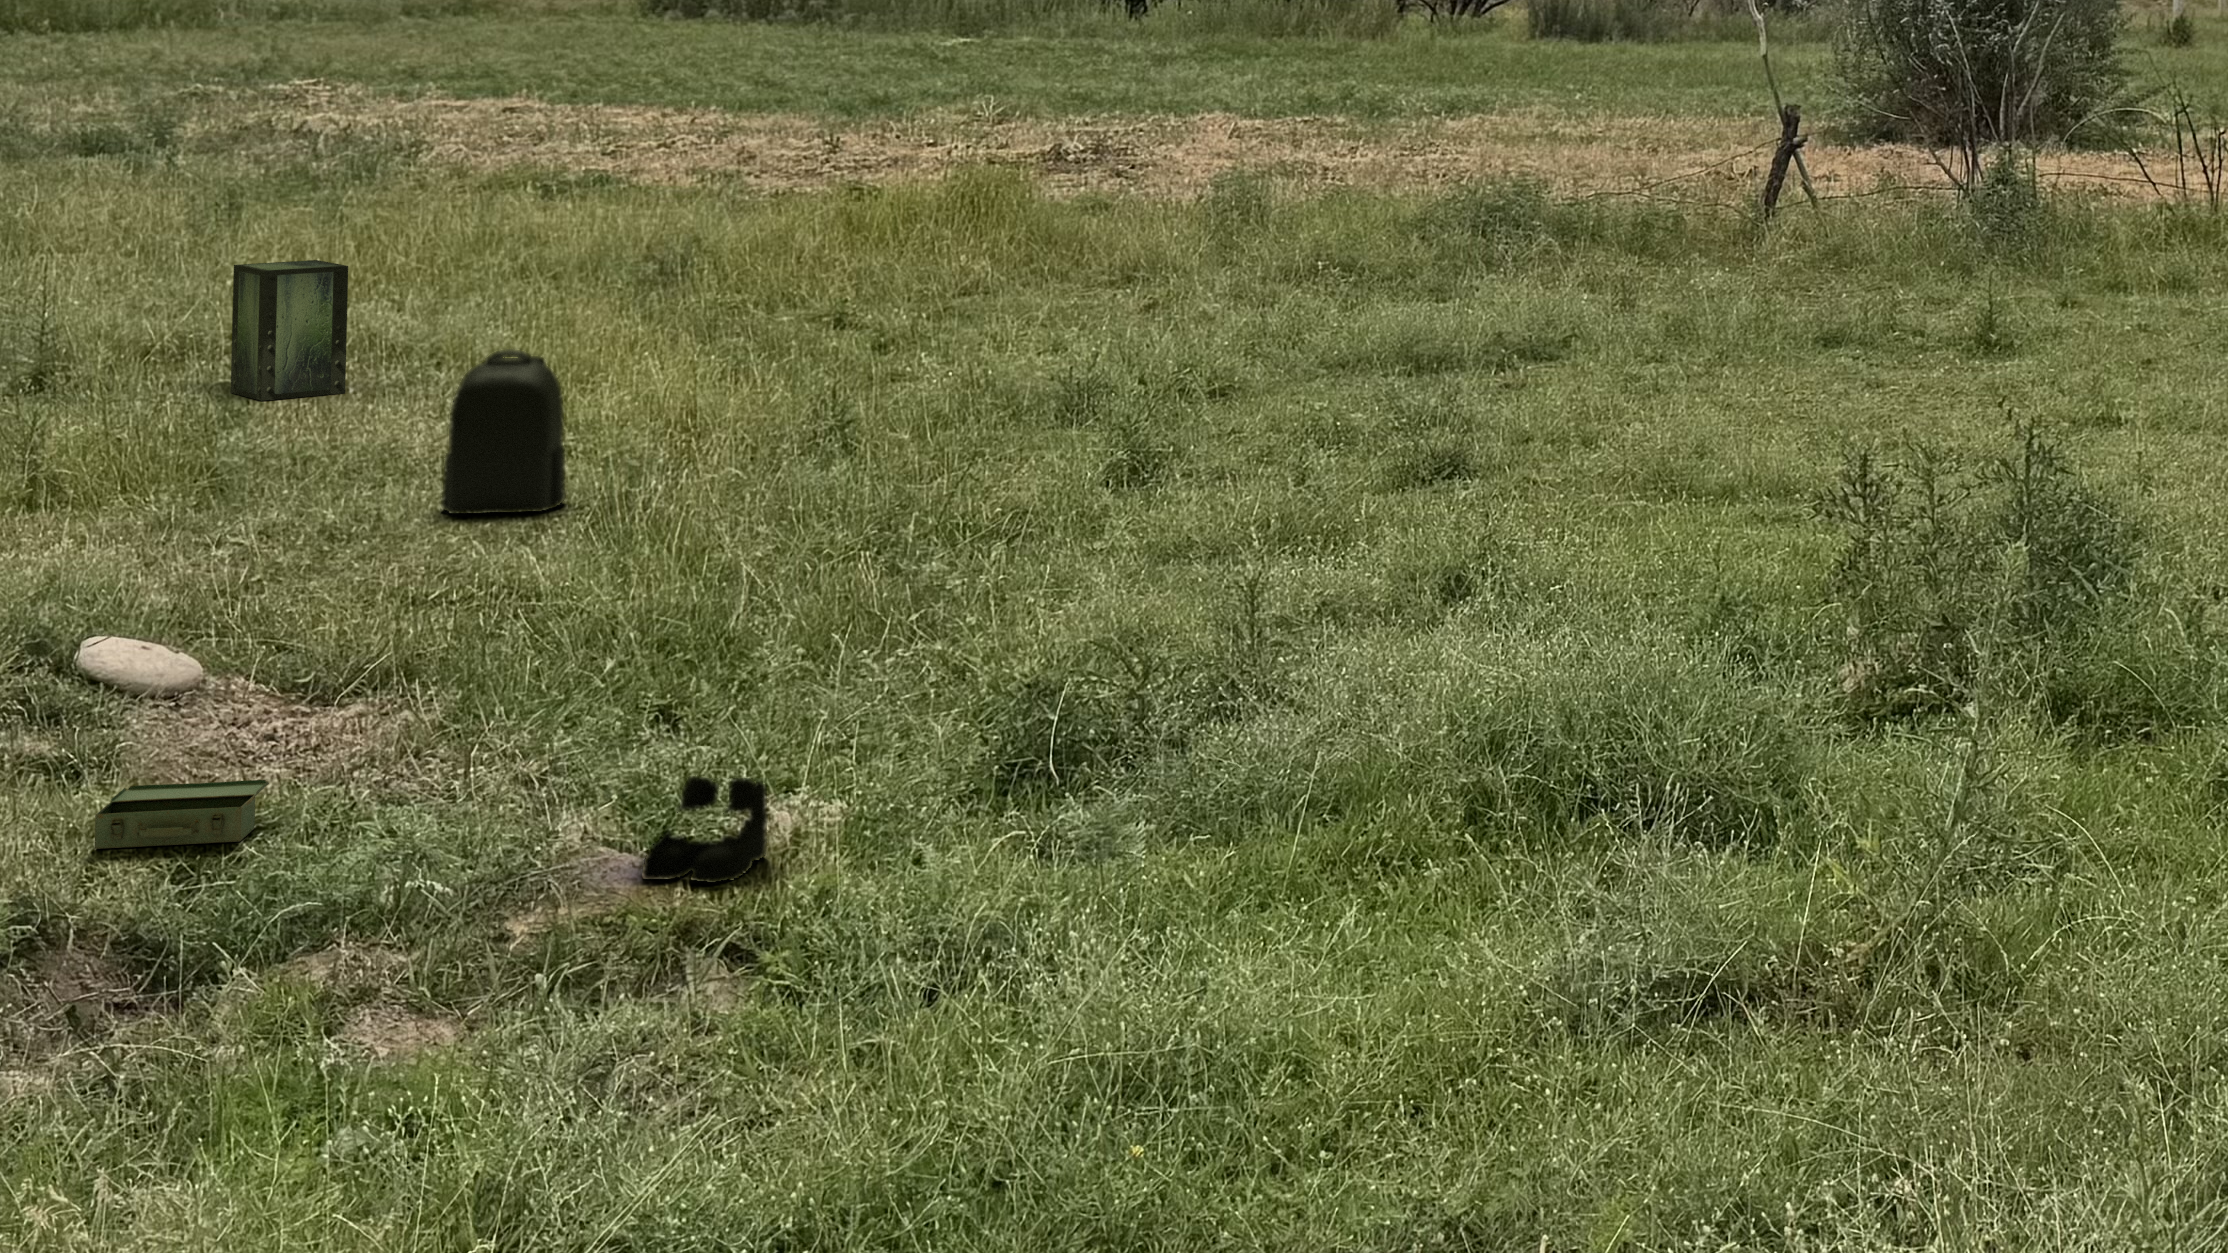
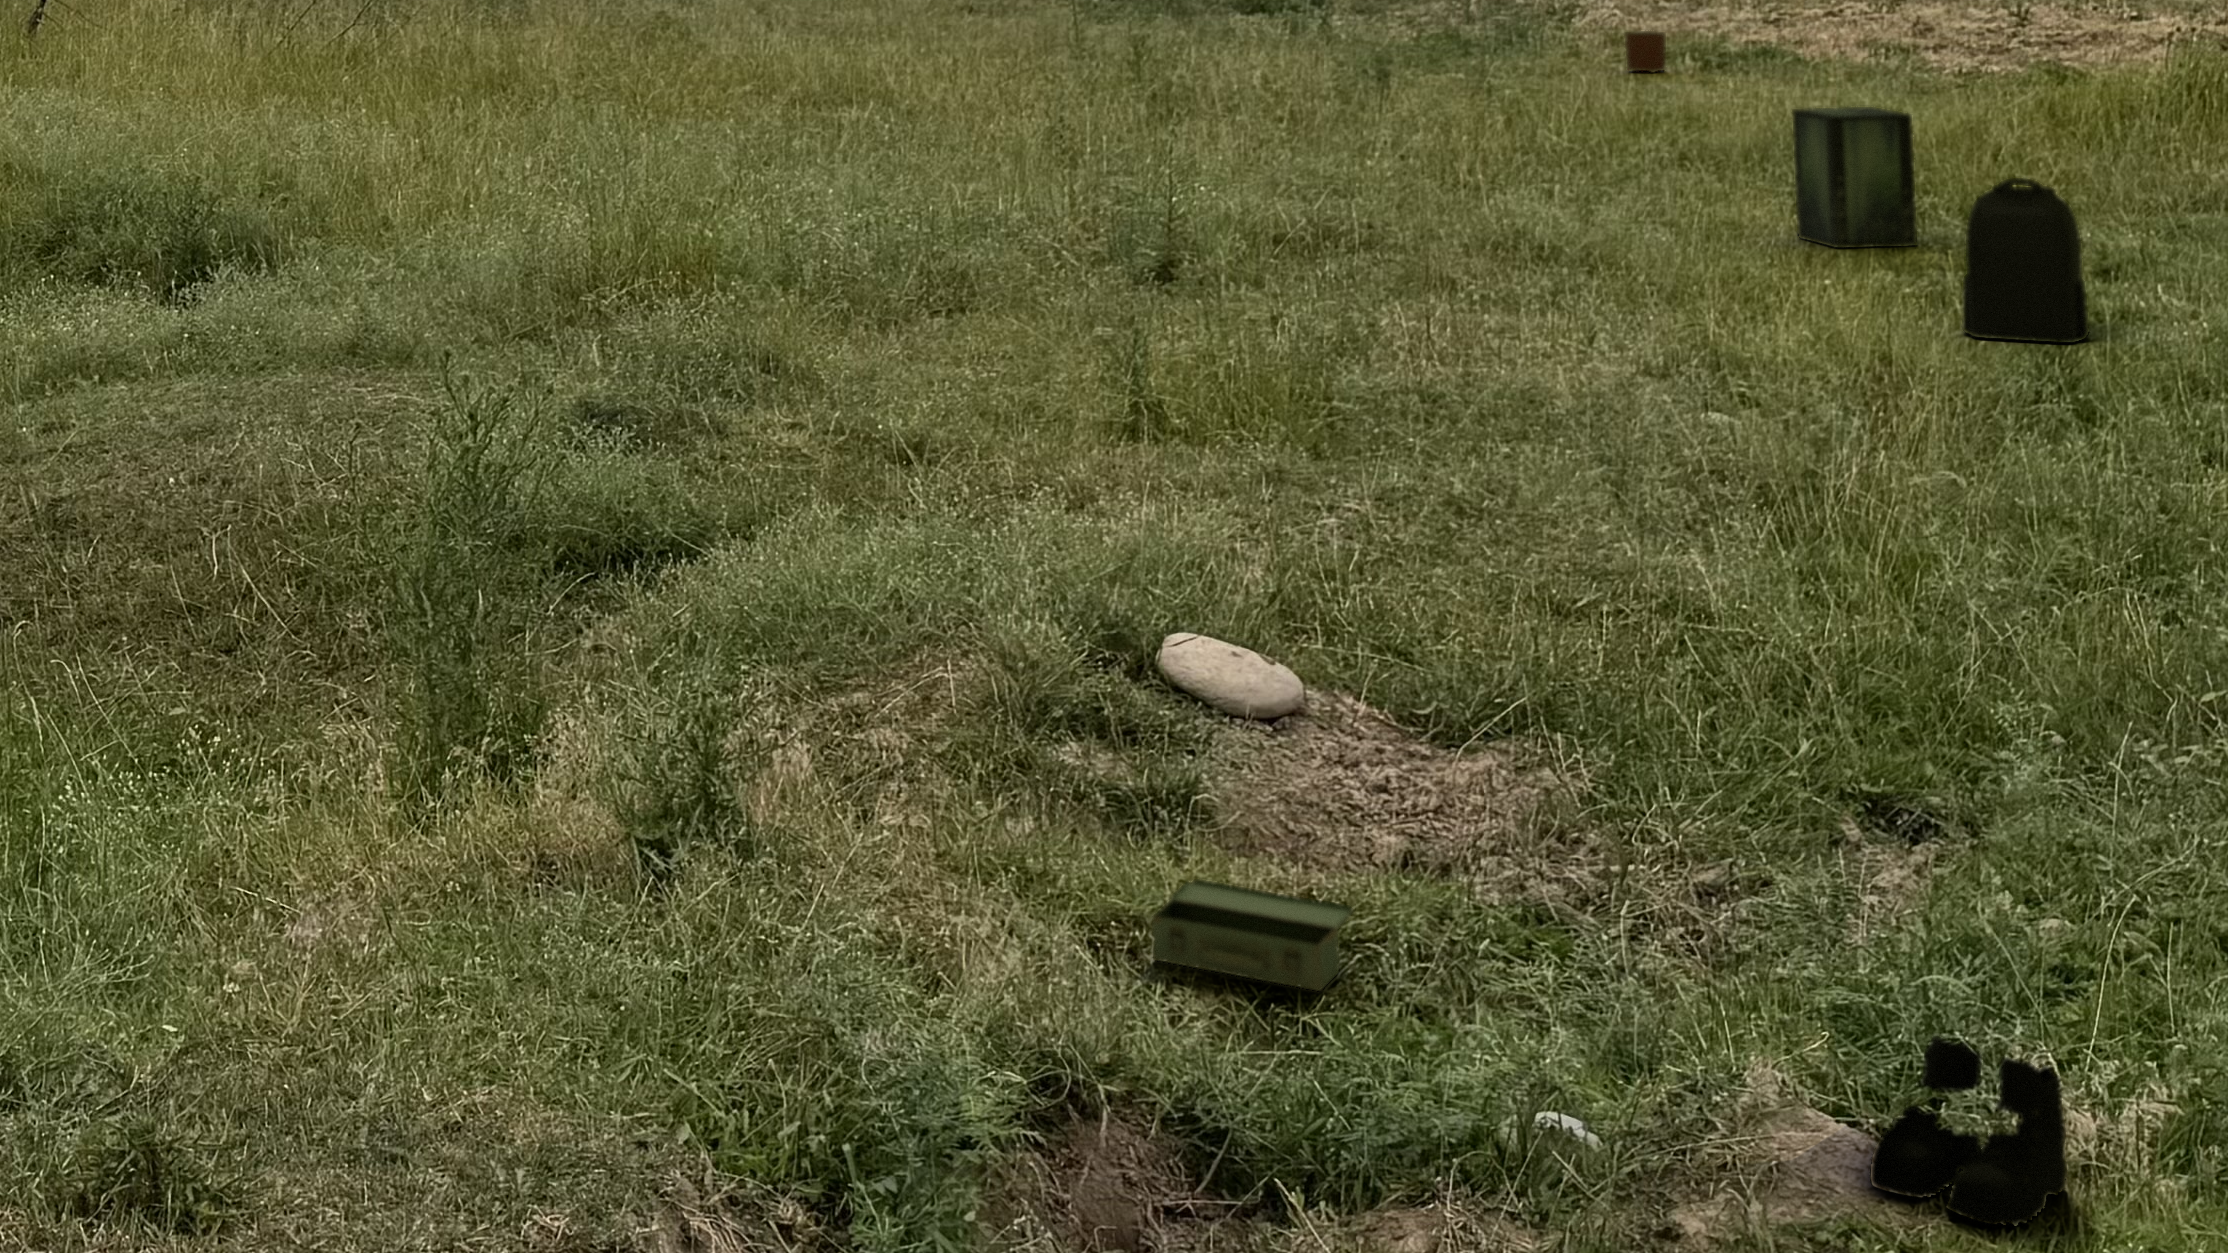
planter: none [482,159,520,196] -> present [1625,31,1666,72]
storage box: present [231,260,348,401] -> present [1793,107,1917,248]
backpack: present [441,349,566,514] -> present [1962,178,2089,343]

